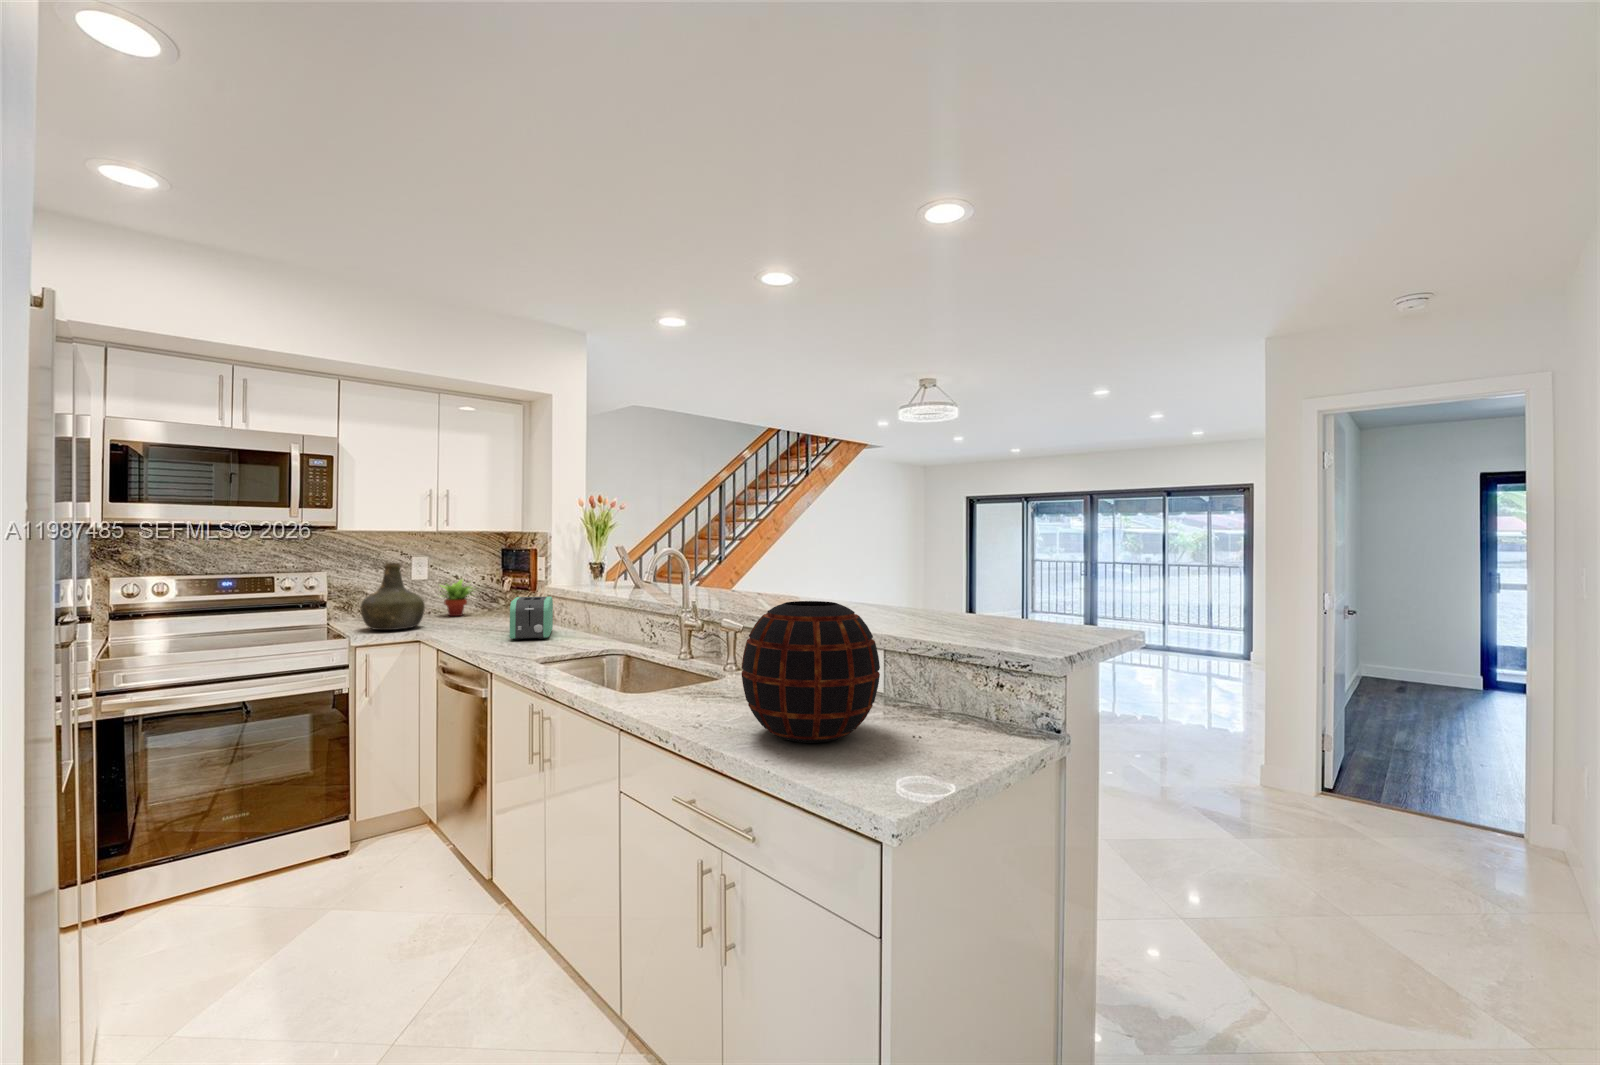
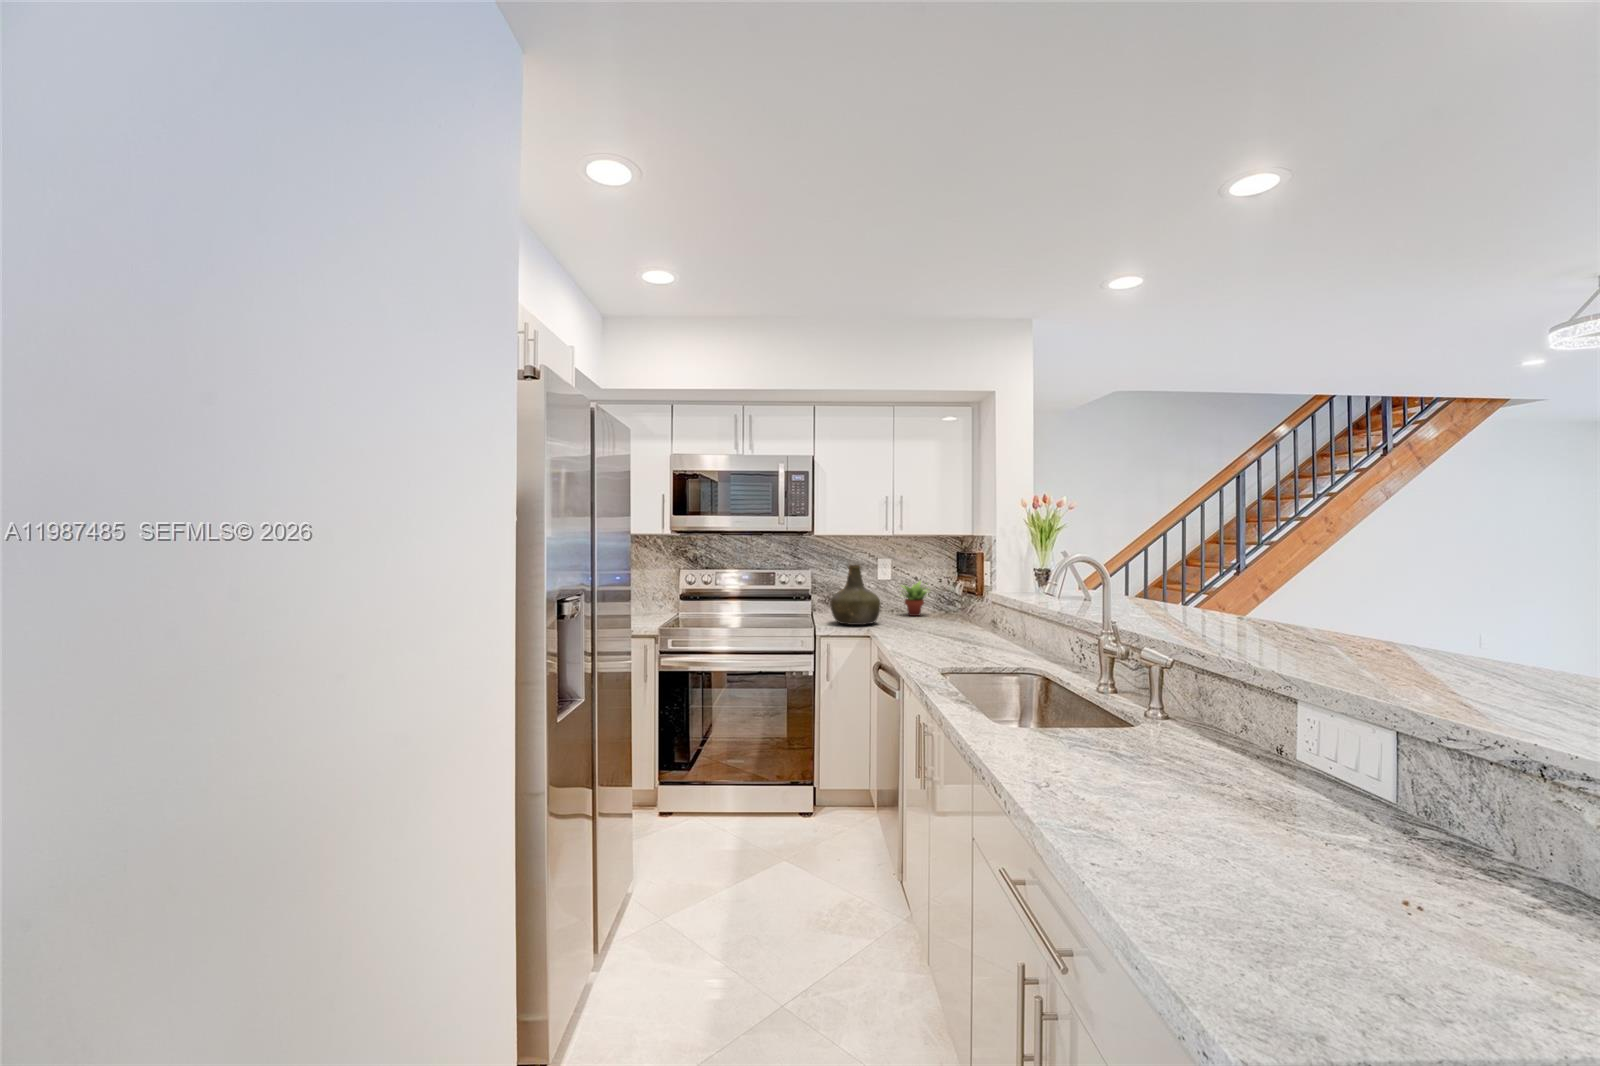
toaster: present [510,597,553,640] -> none [939,602,988,648]
decorative vase: present [742,601,880,743] -> none [1097,641,1343,867]

